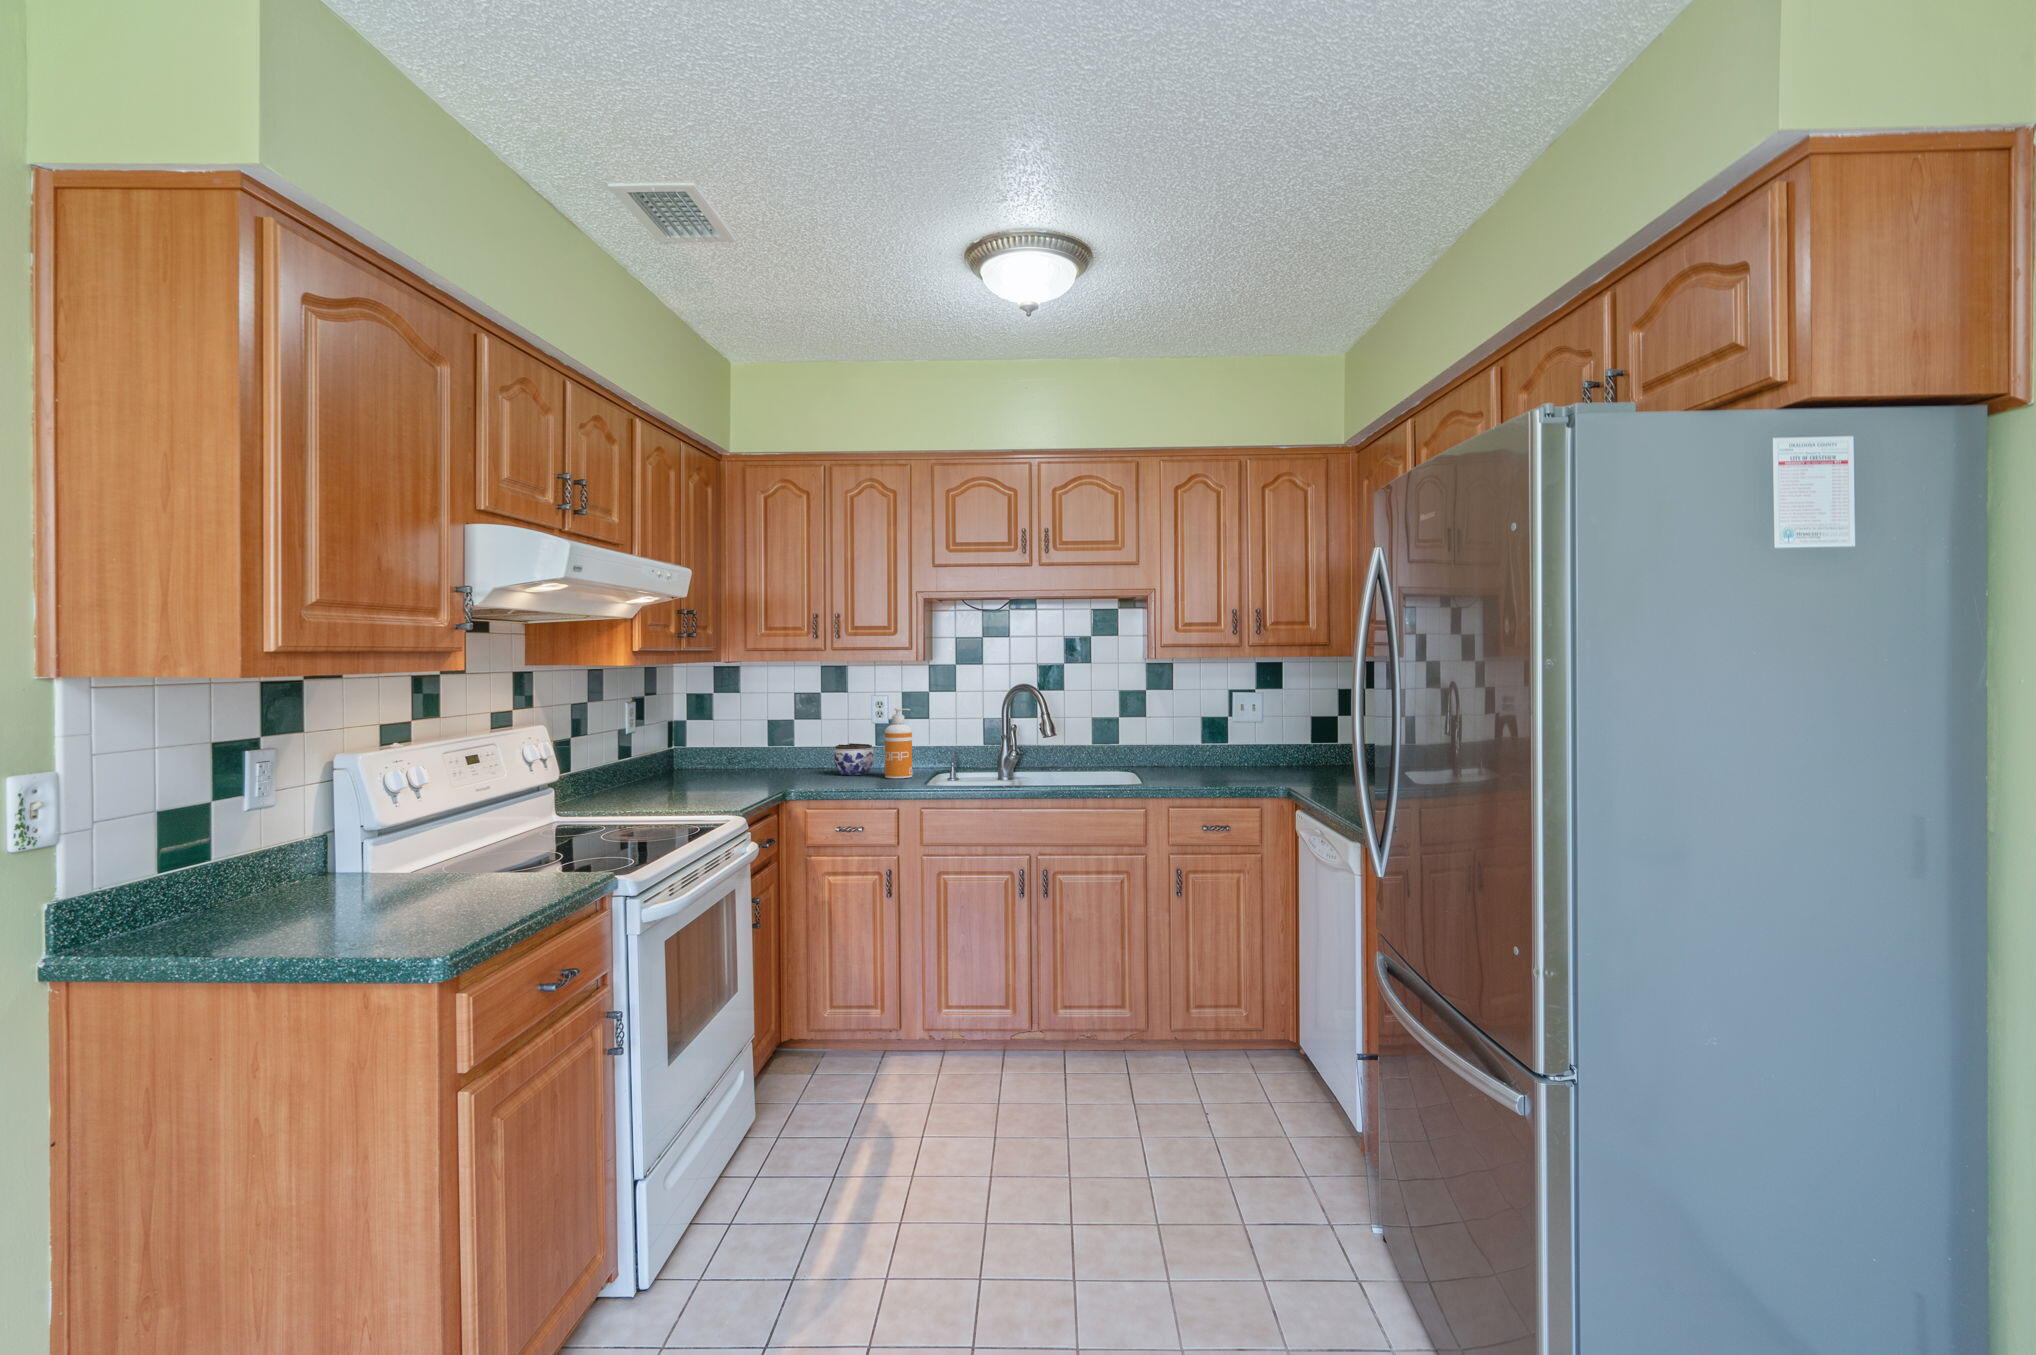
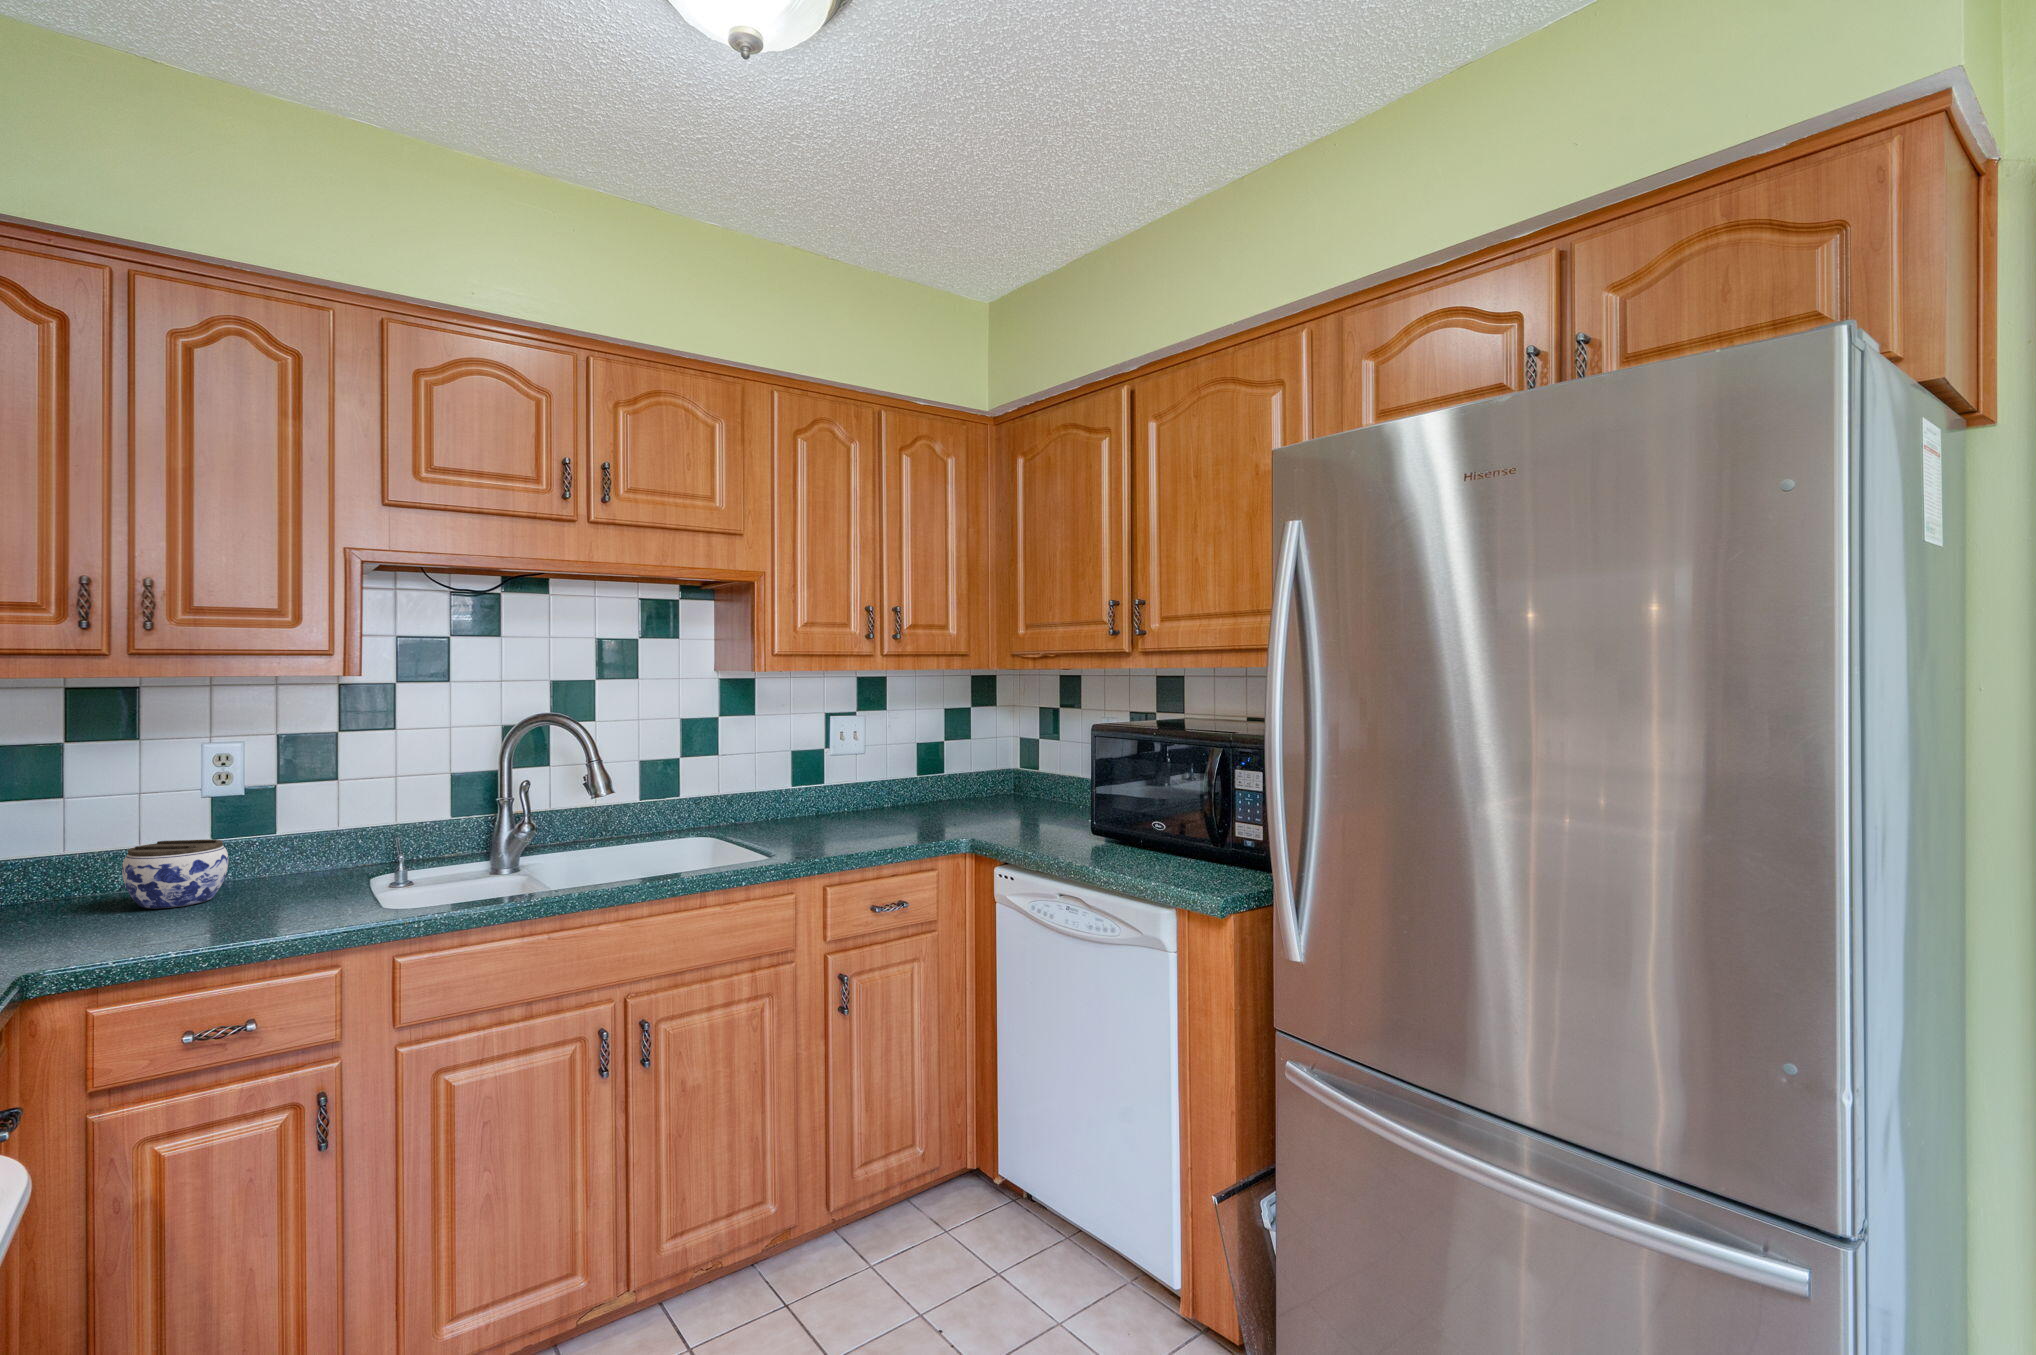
soap dispenser: present [885,708,912,778] -> none [269,765,336,904]

